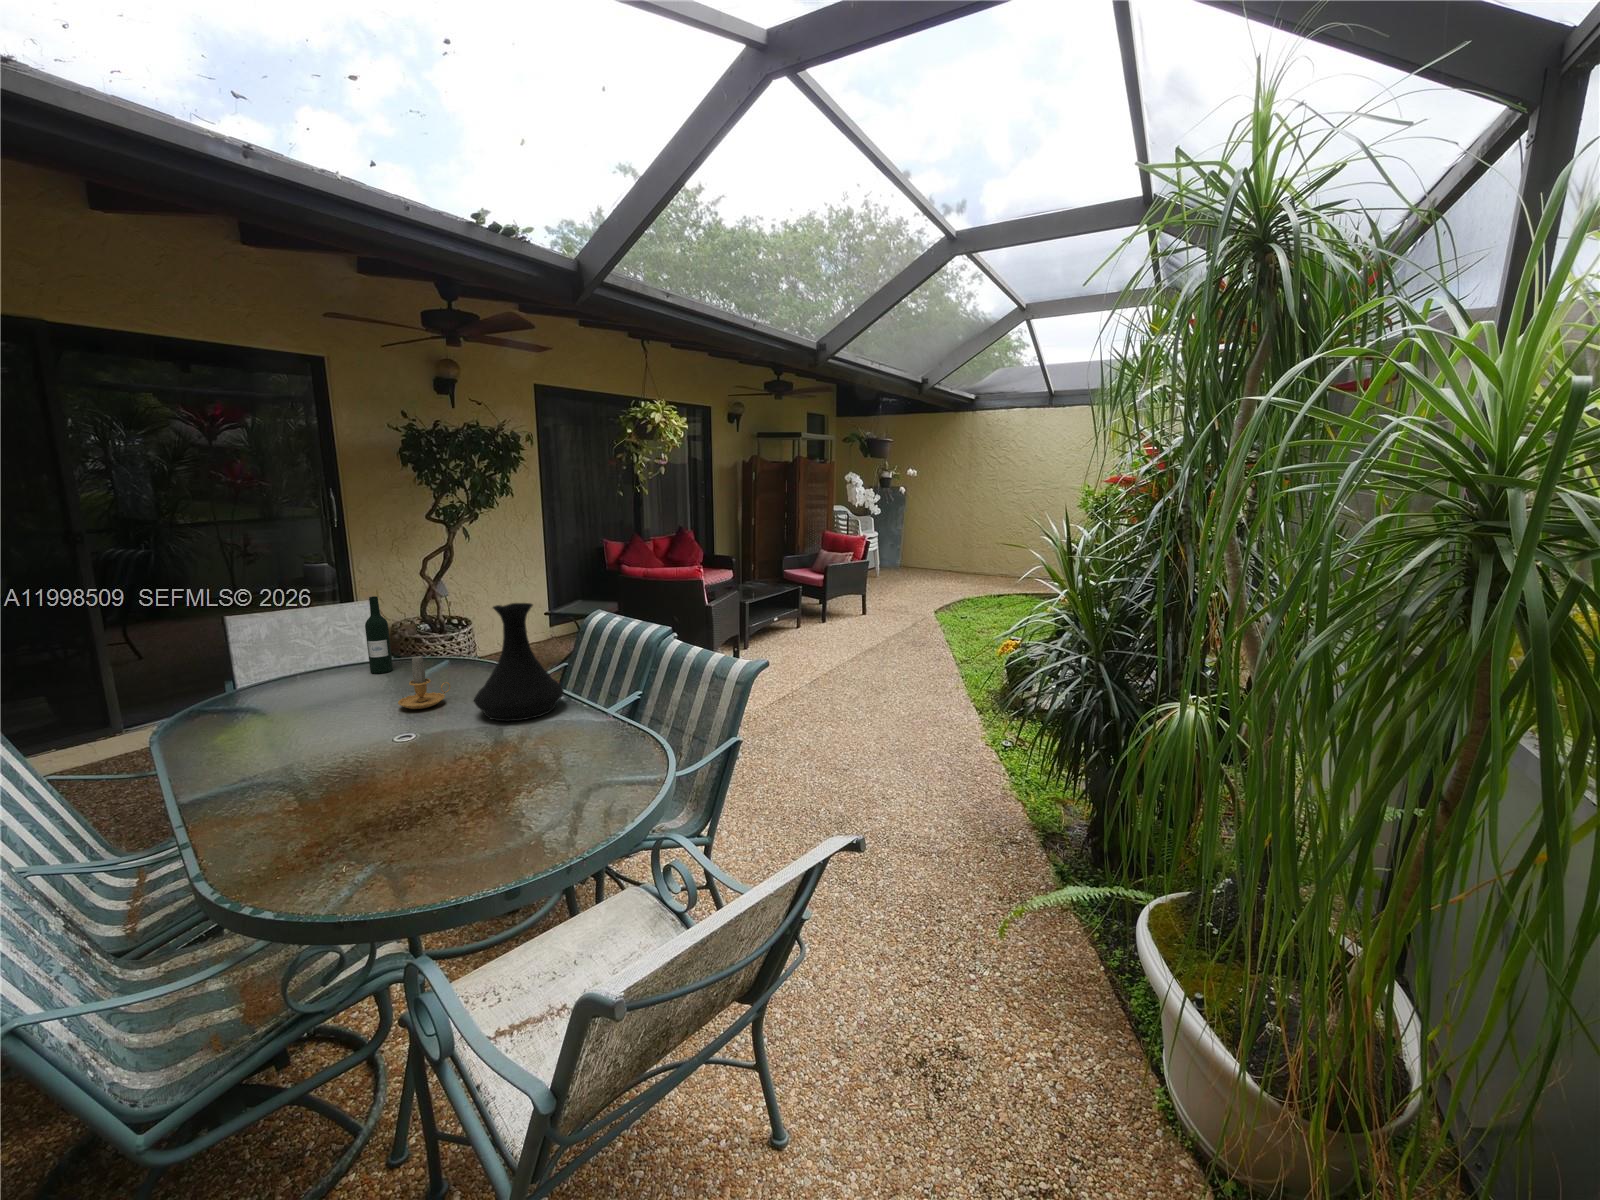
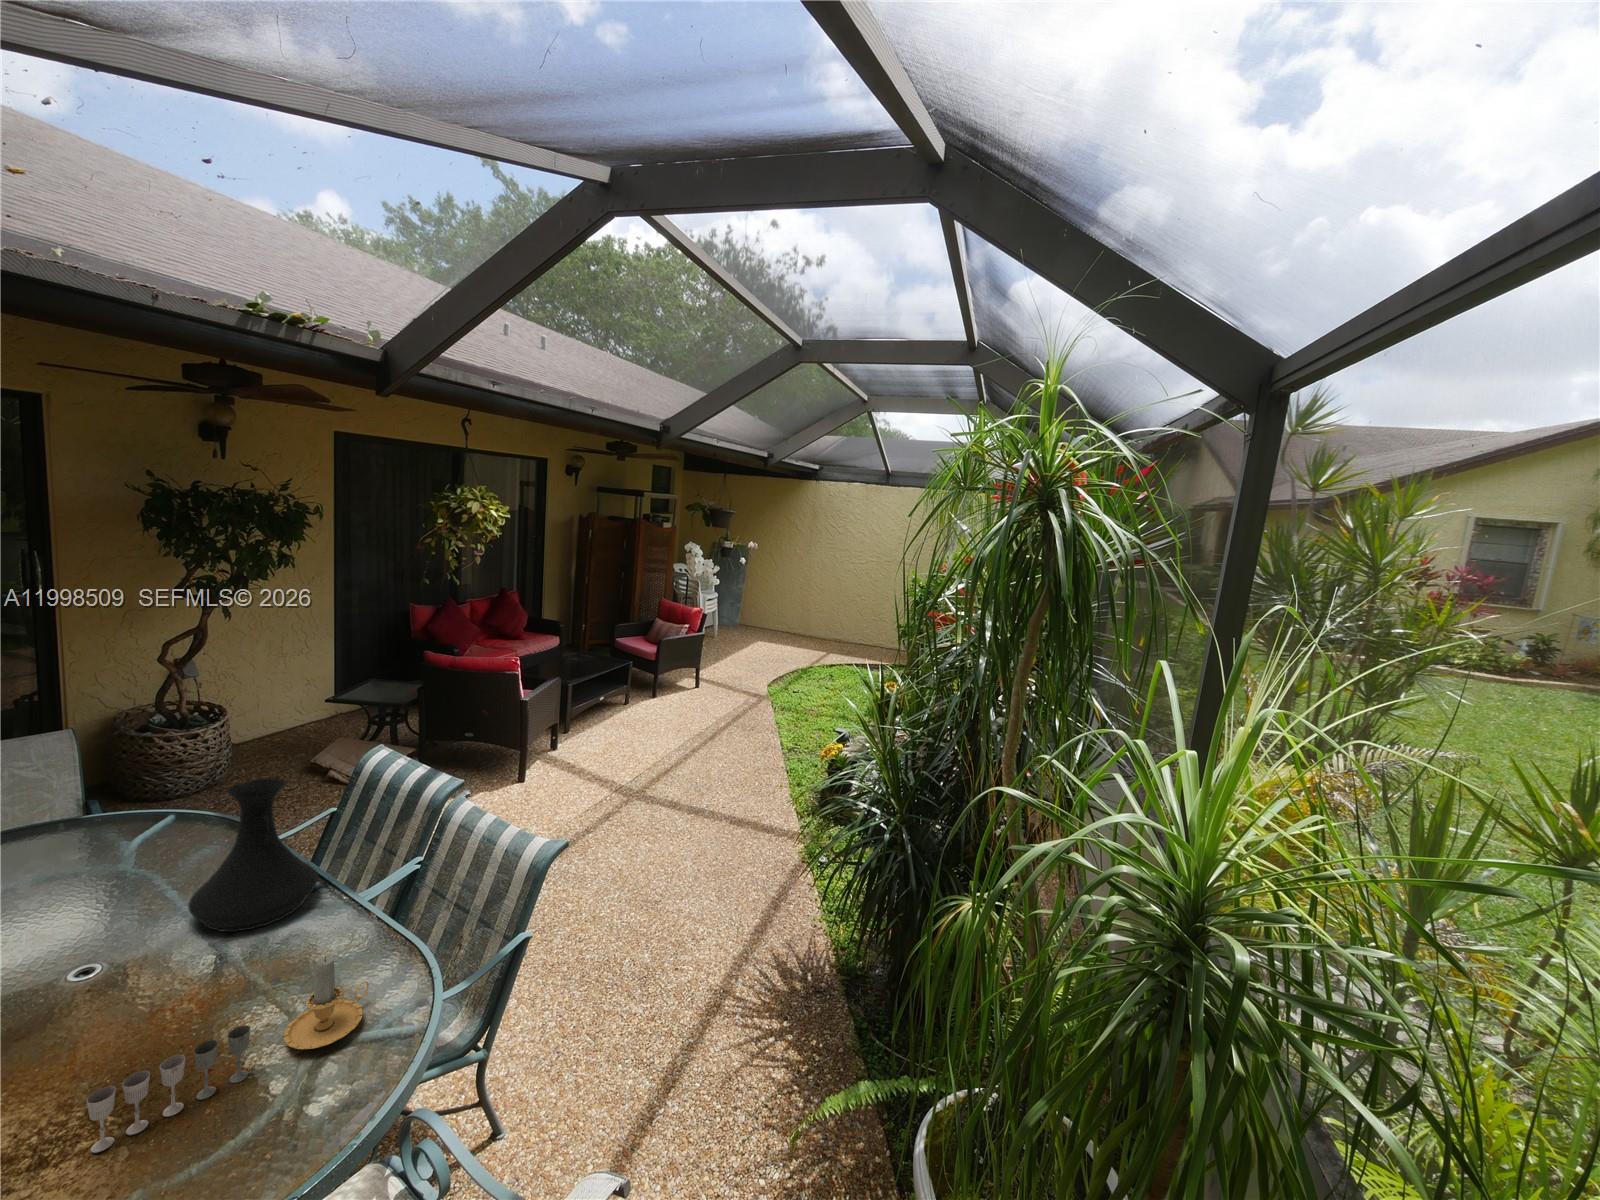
wine bottle: present [365,596,393,674] -> none [47,741,85,838]
candle: present [398,656,450,709] -> present [284,957,369,1049]
wine glass: none [433,752,536,822] -> present [87,1025,250,1153]

